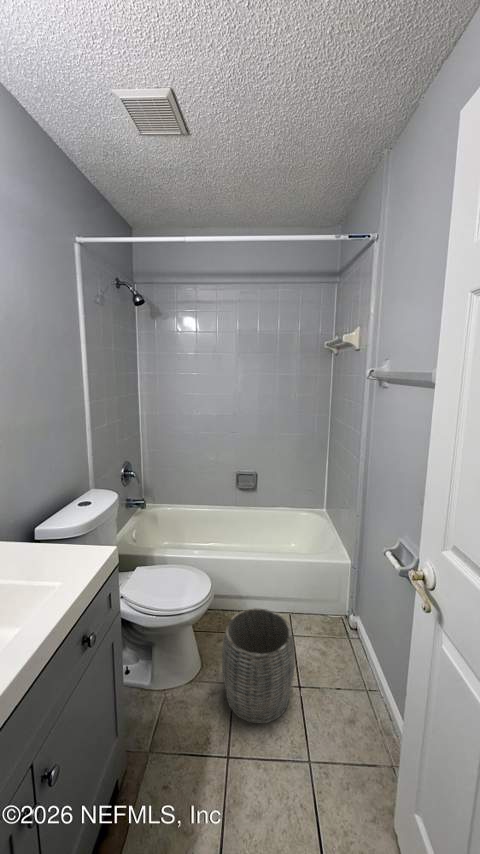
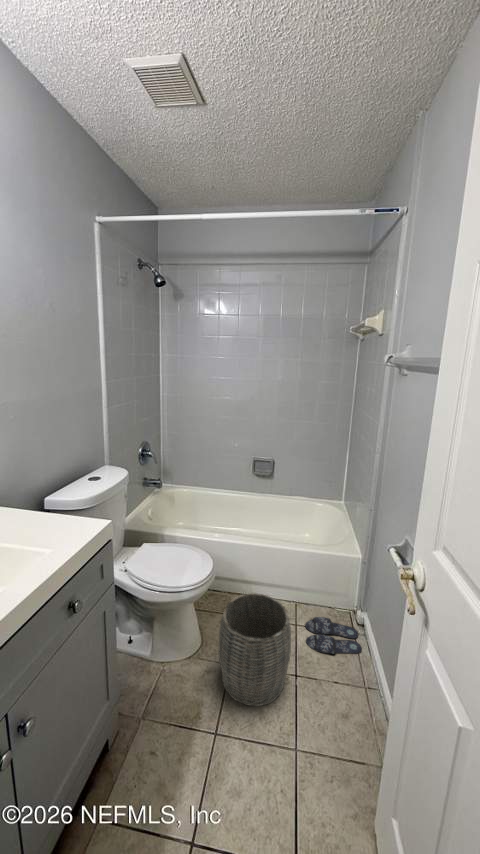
slippers: none [302,626,359,662] -> present [305,617,362,654]

